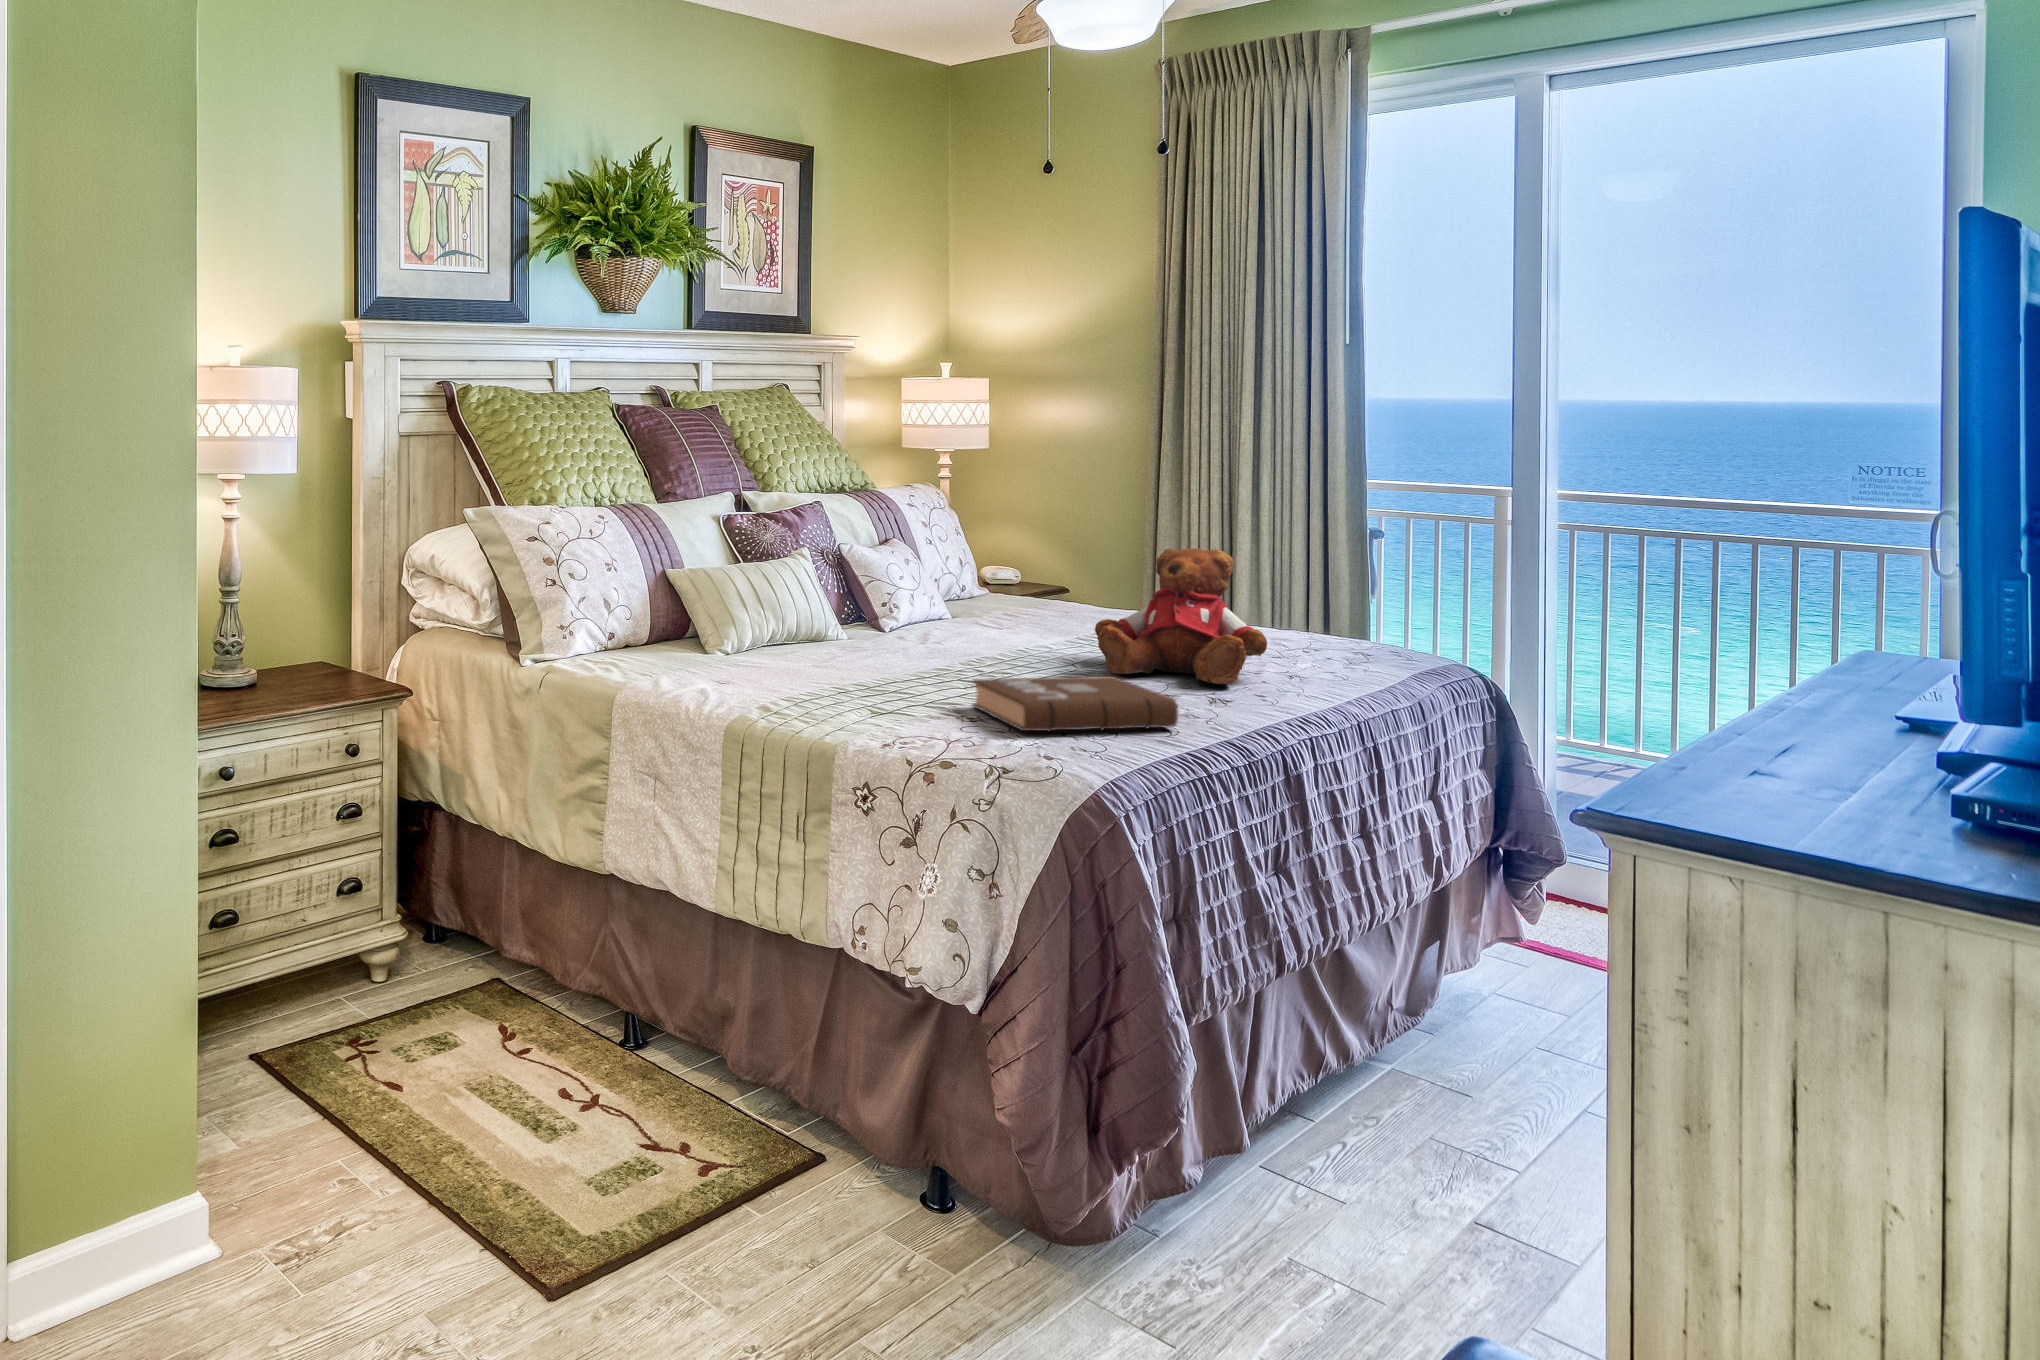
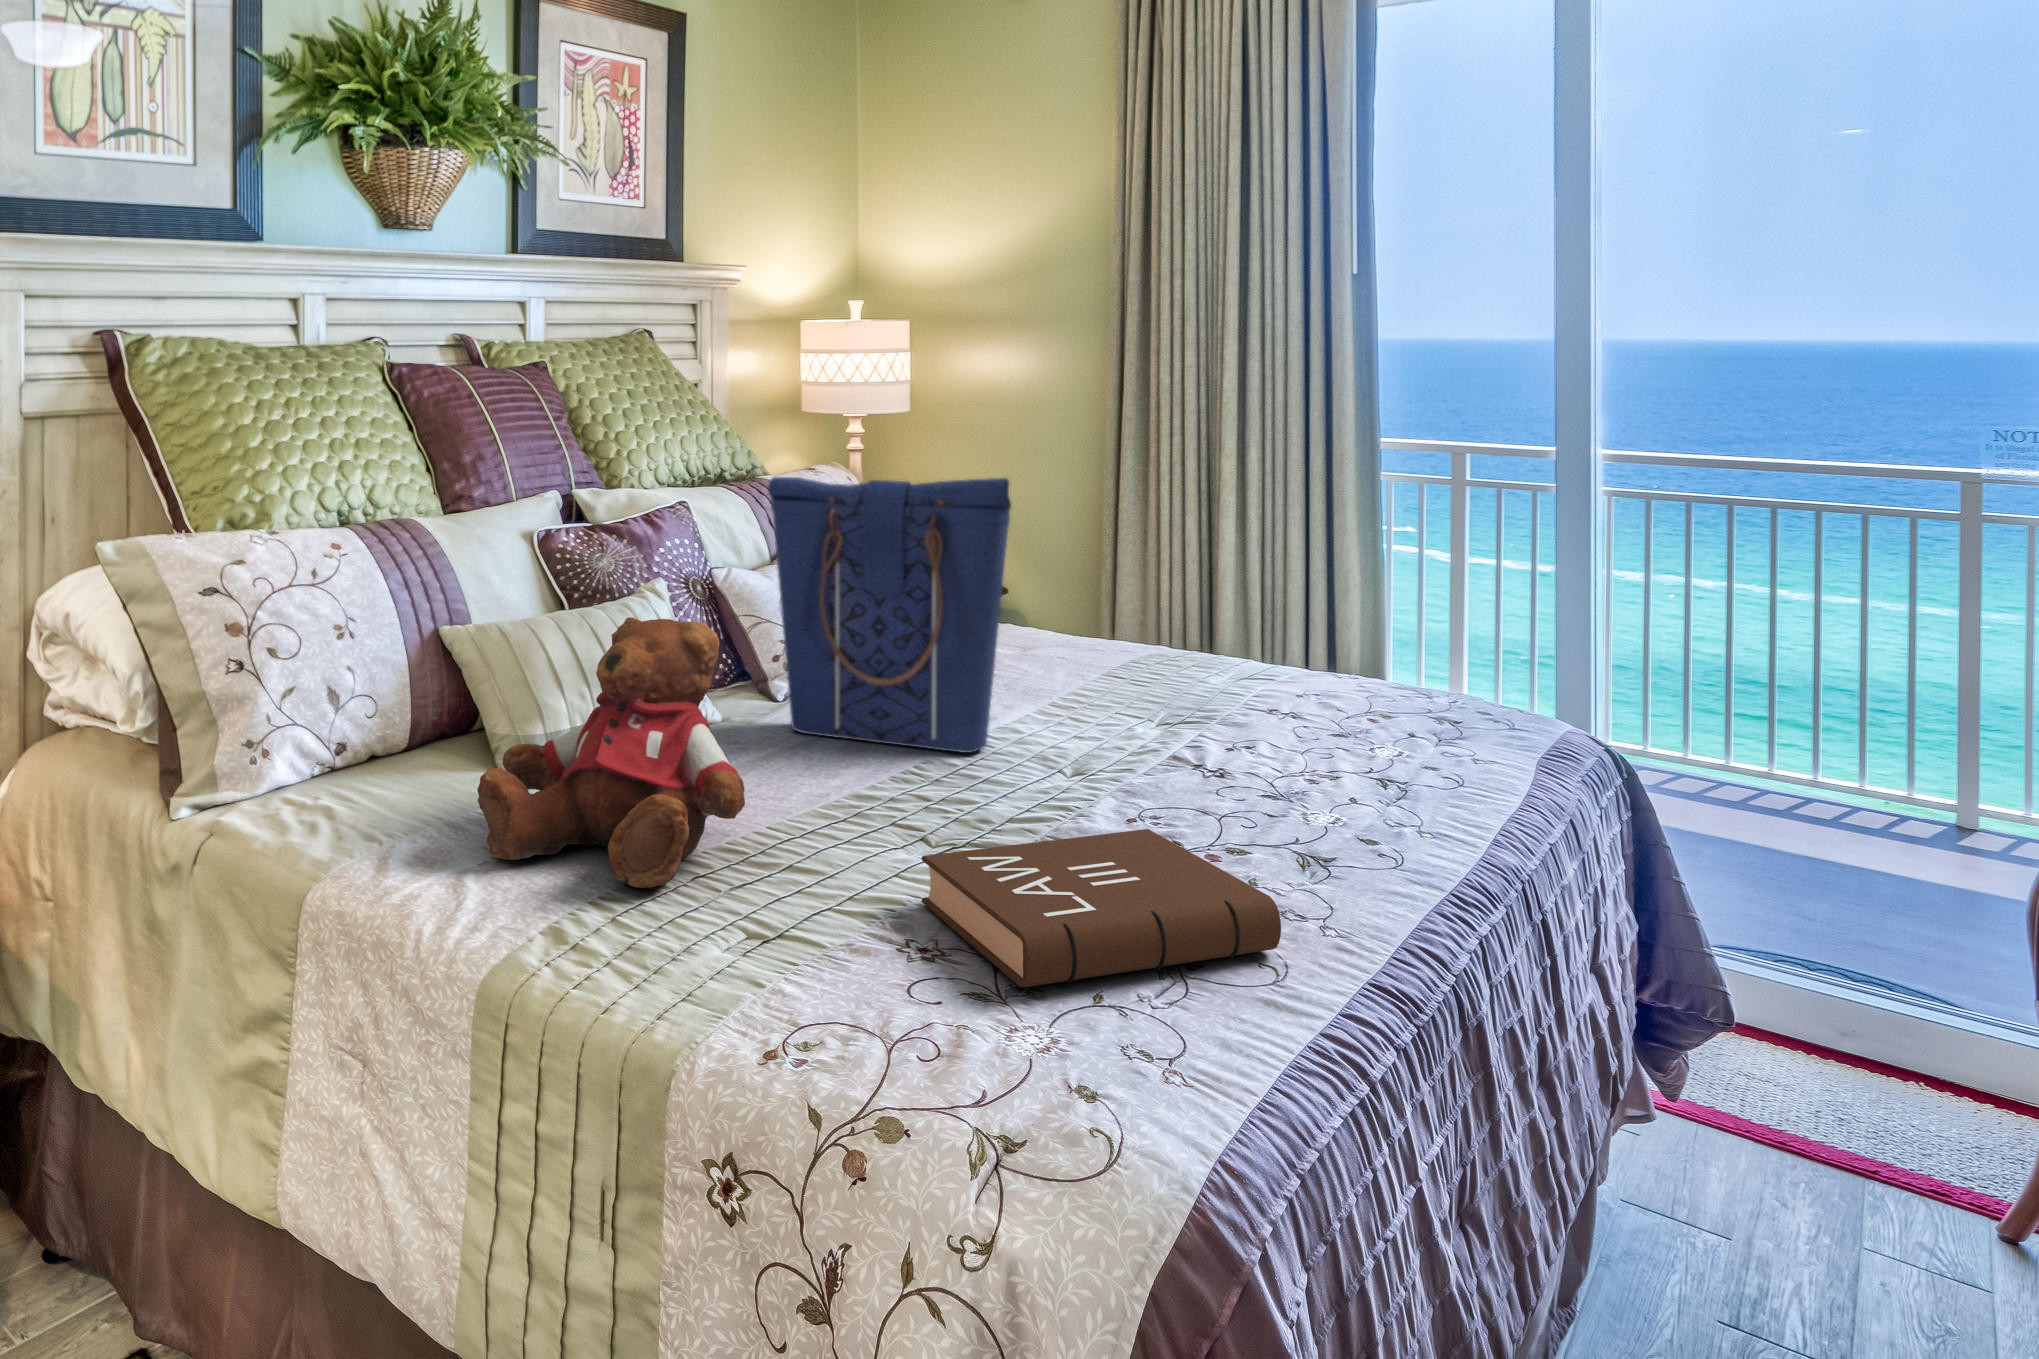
tote bag: none [879,478,1042,655] -> present [768,476,1011,753]
teddy bear: present [1095,548,1267,684] -> present [477,617,745,888]

